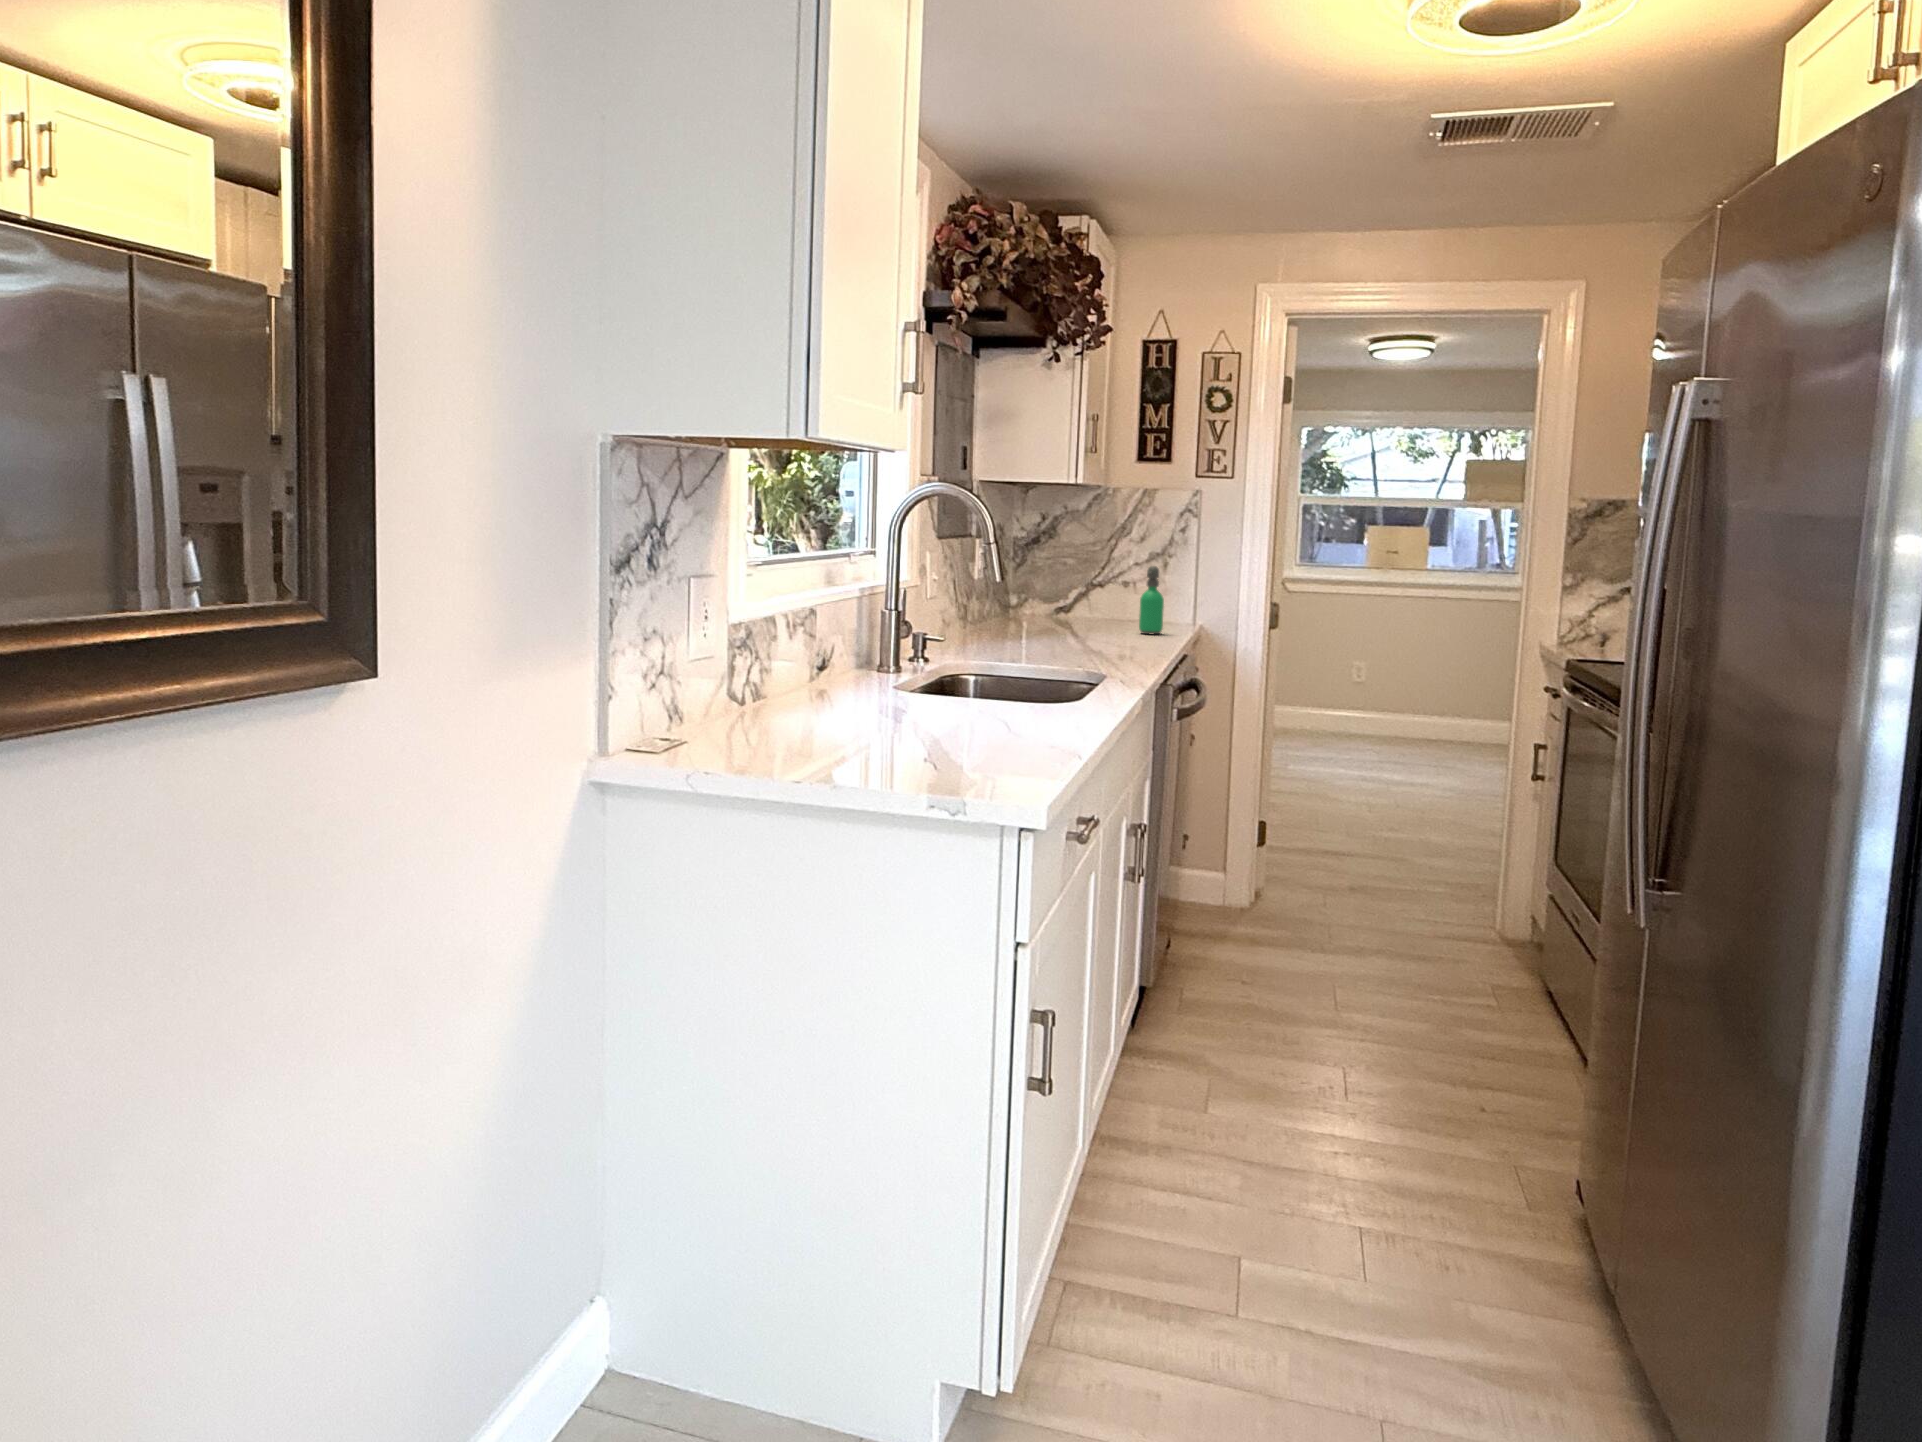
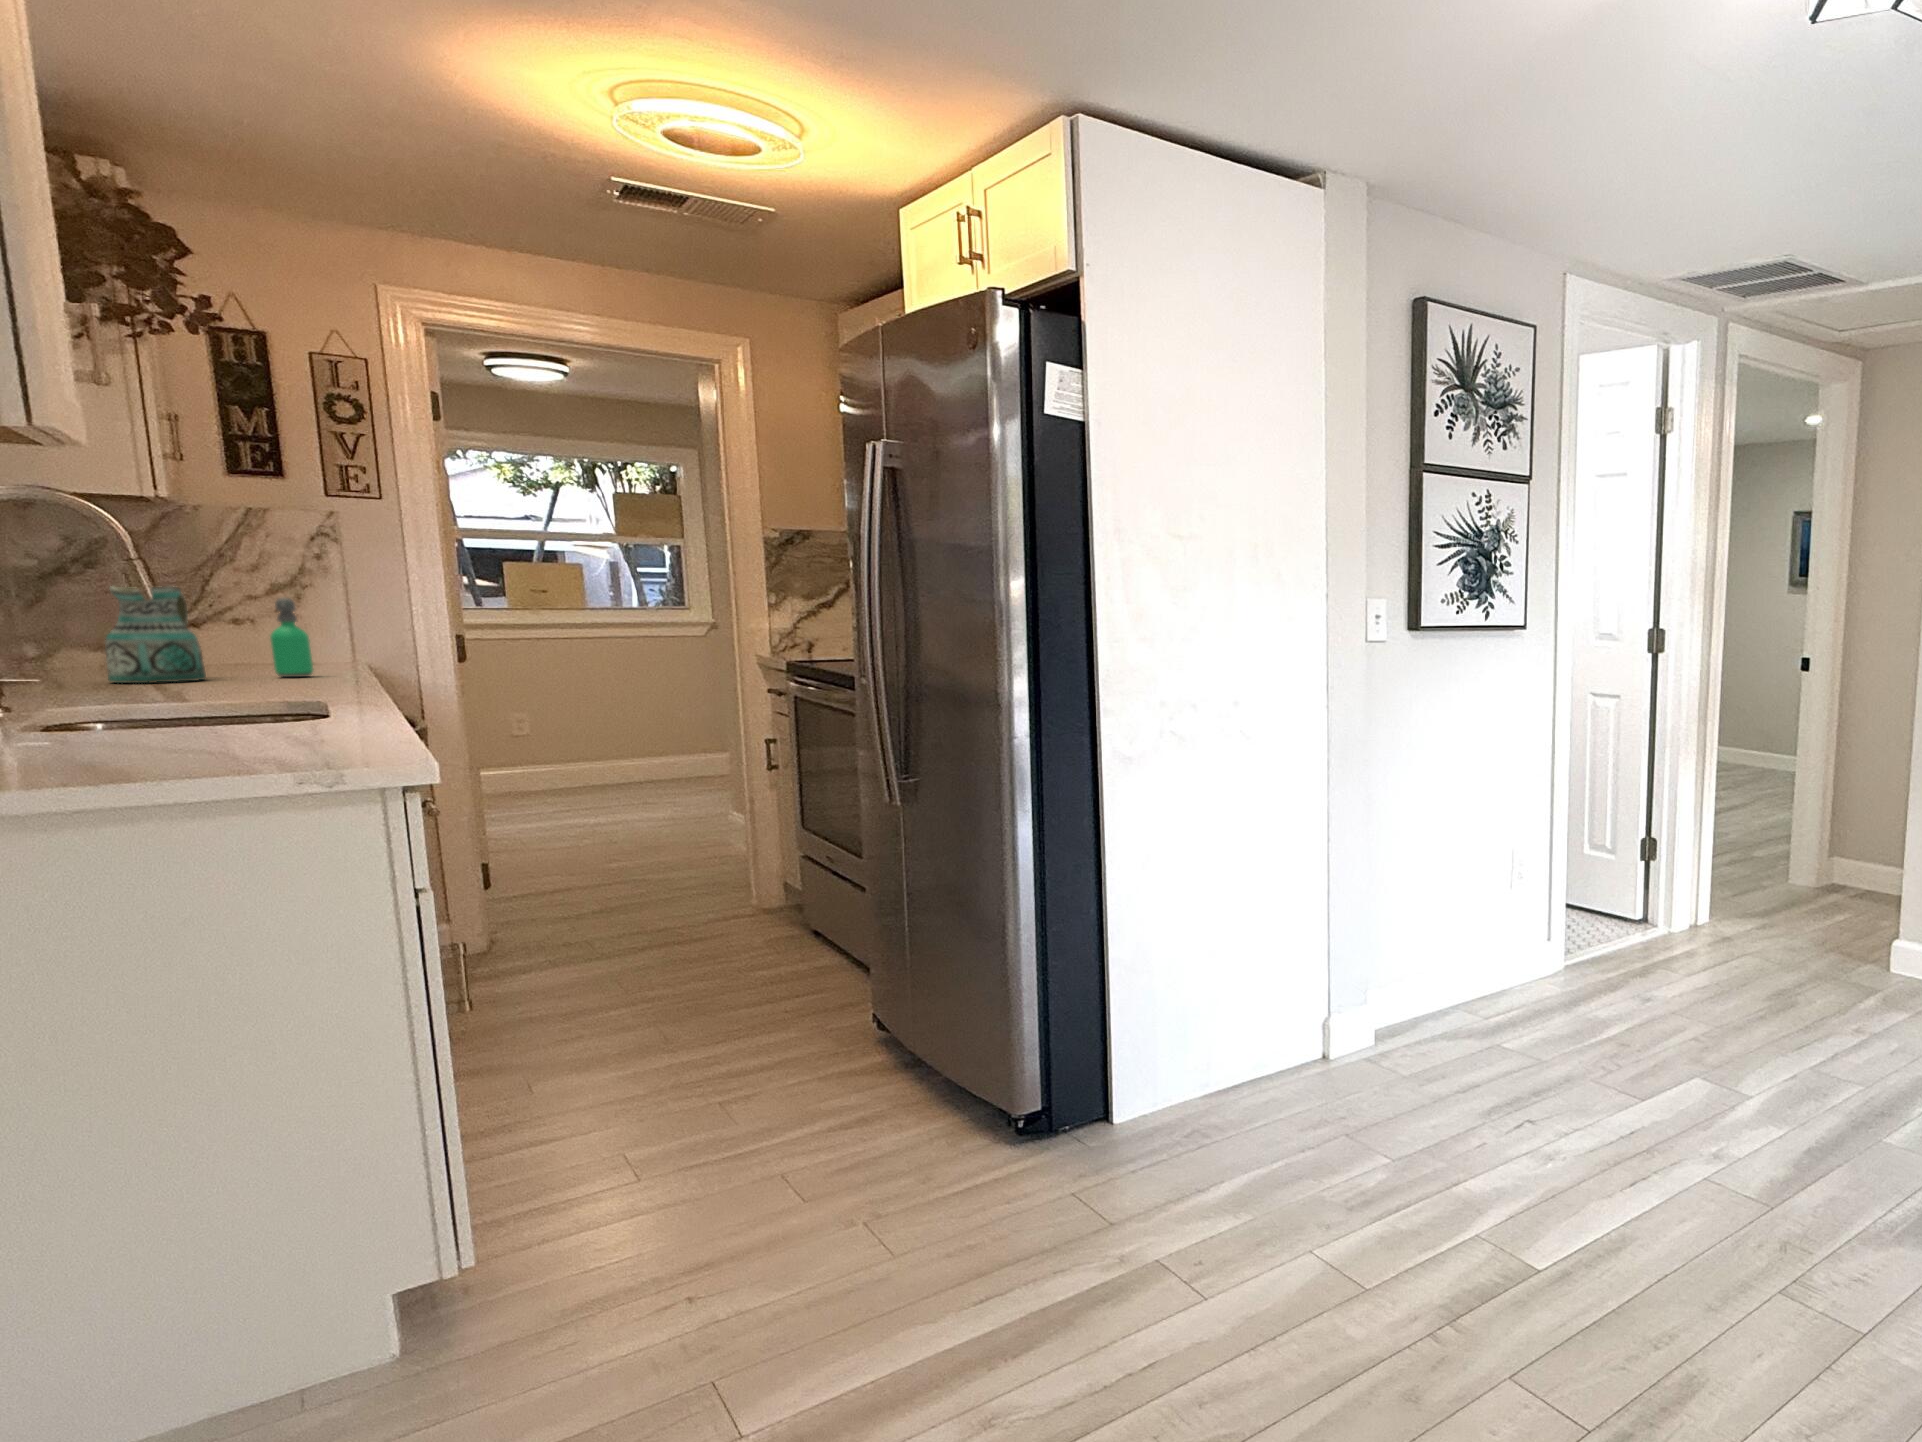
ceramic pitcher: none [1047,554,1101,632] -> present [105,586,206,683]

